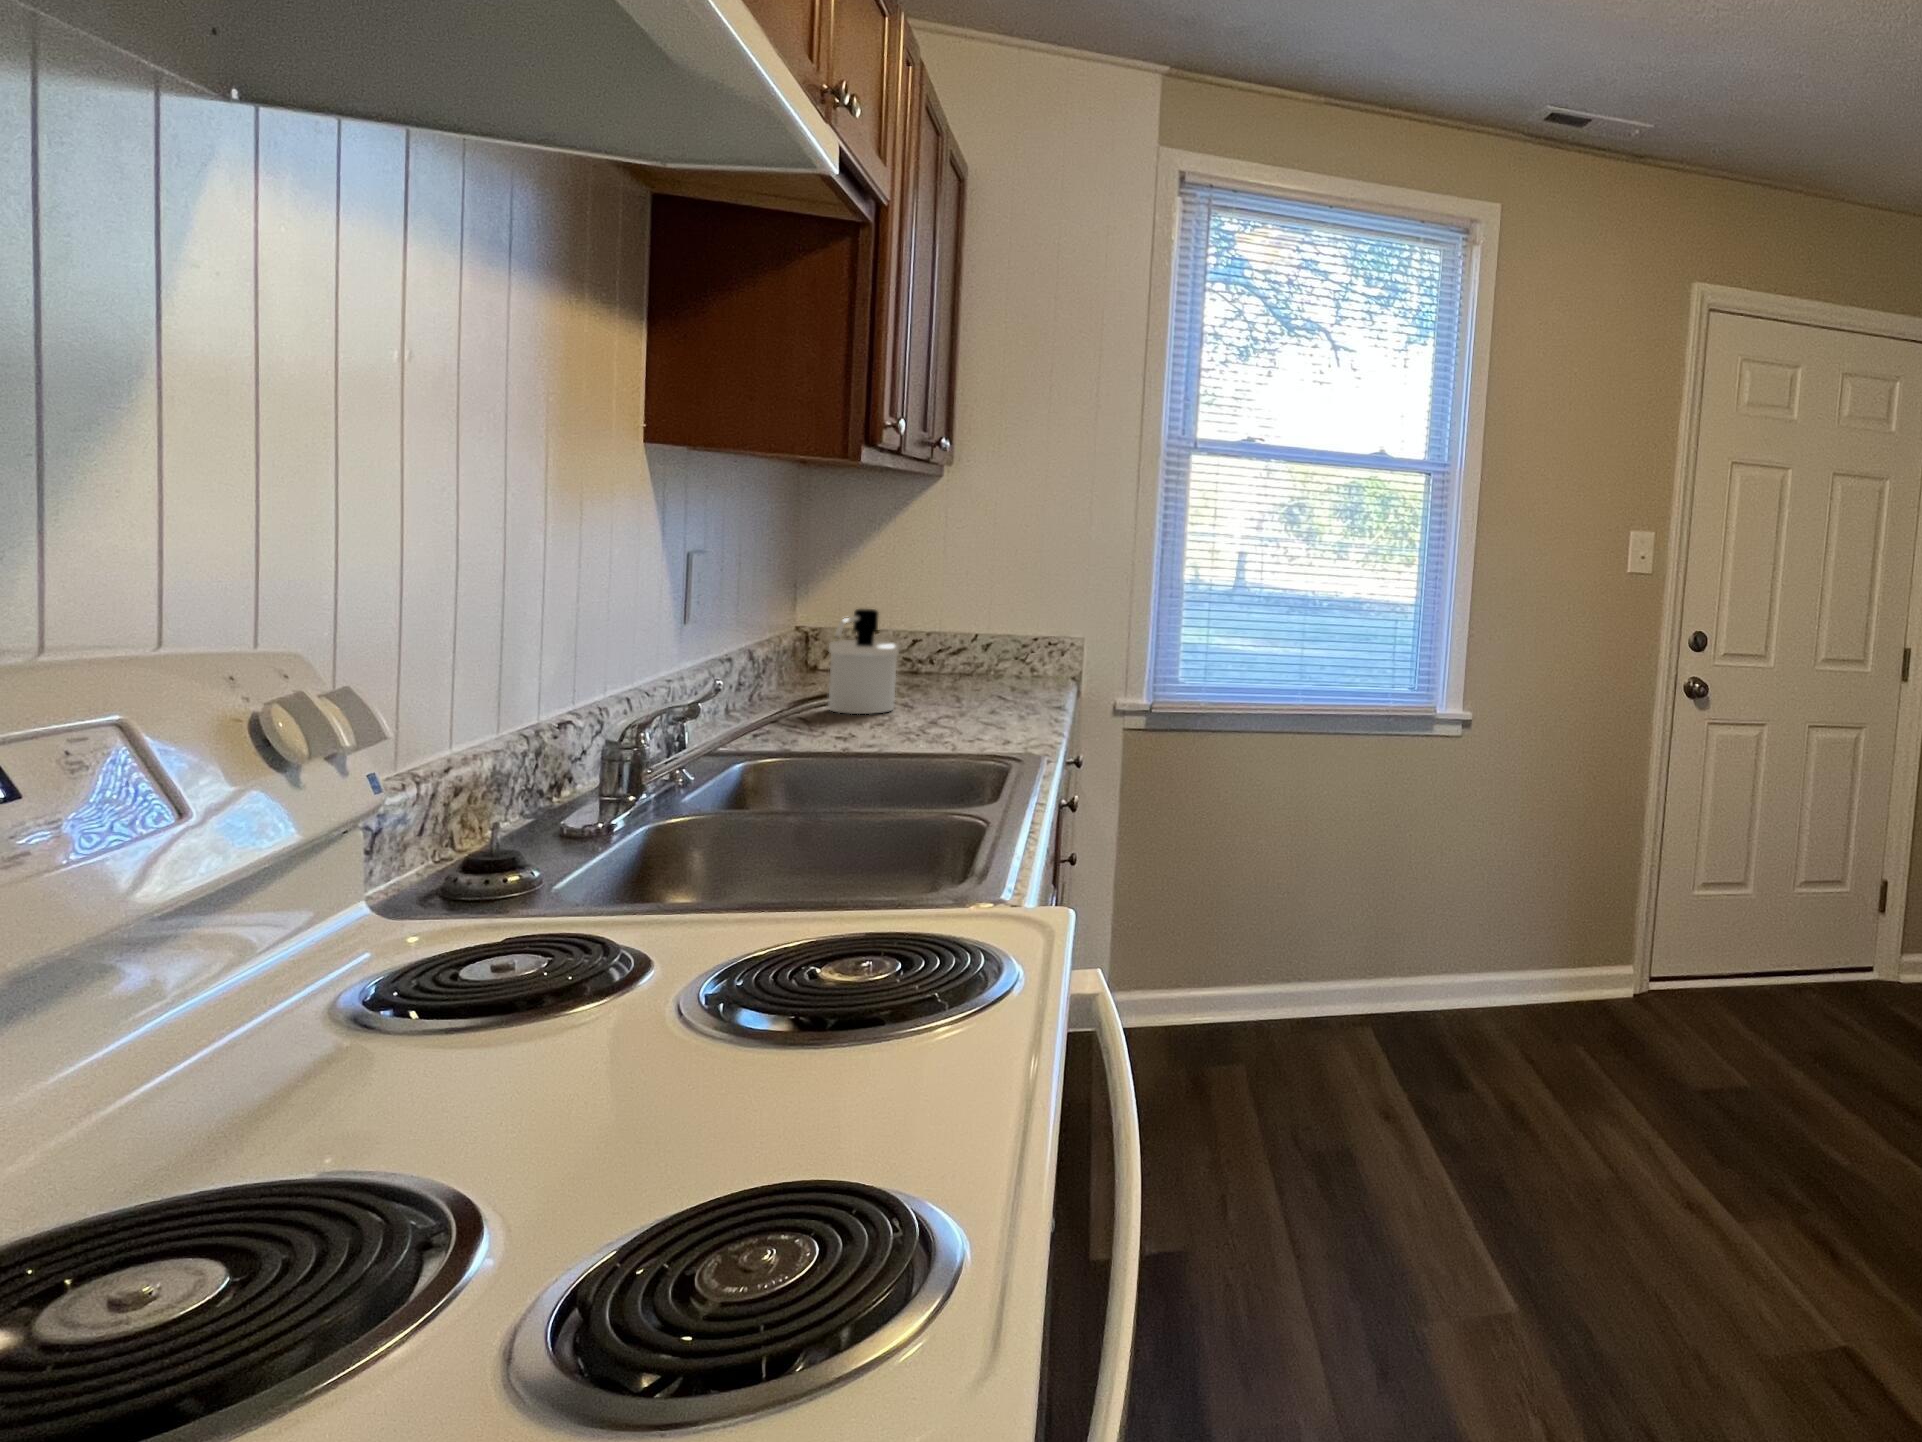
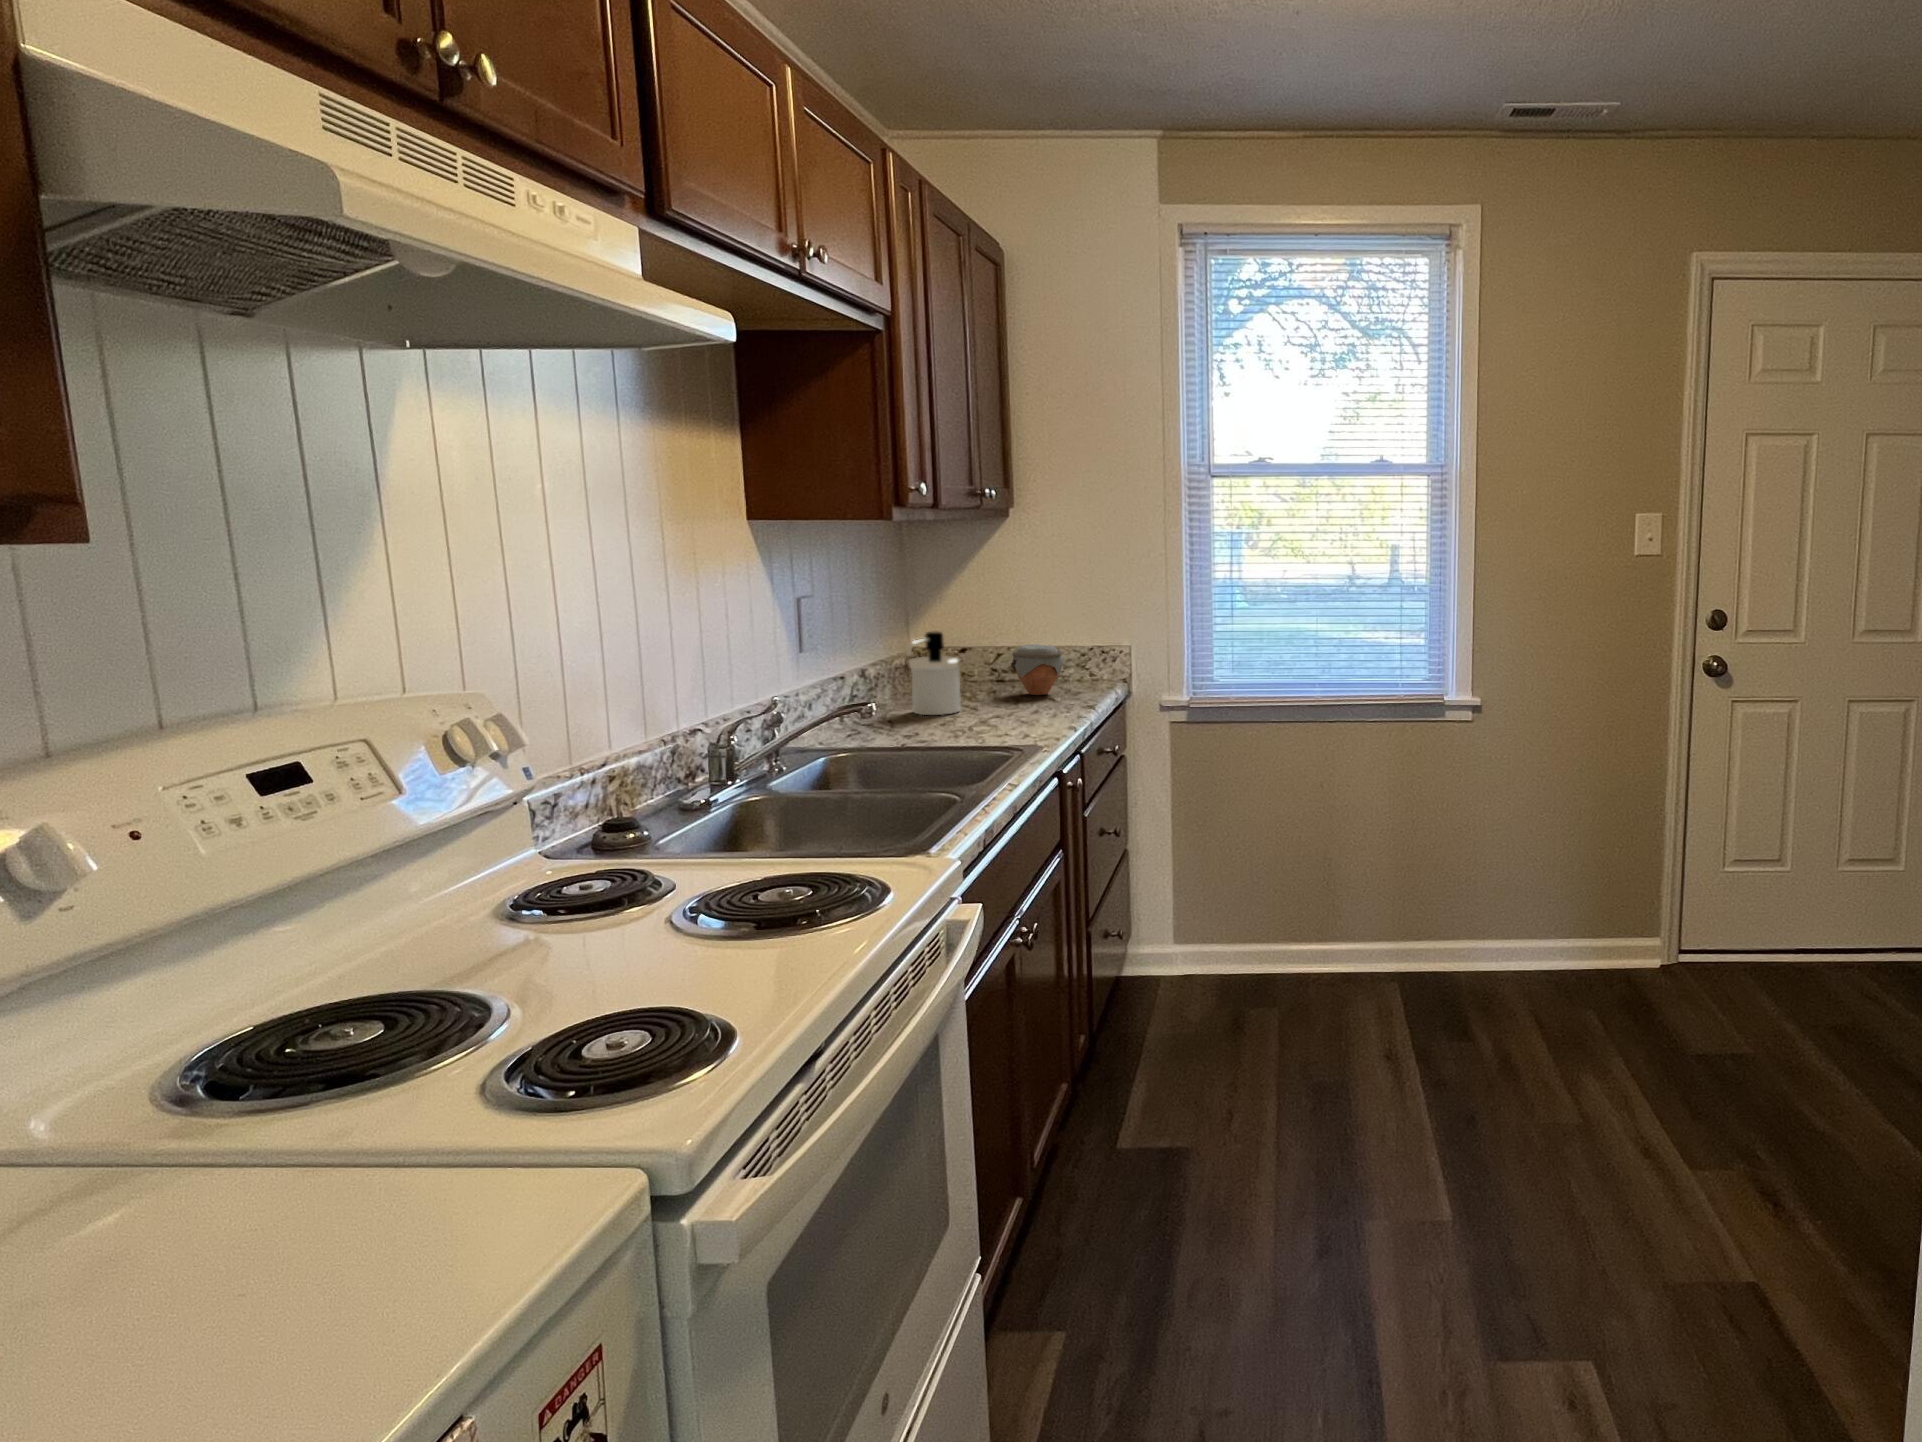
jar: none [947,631,1014,693] -> present [1011,644,1064,695]

